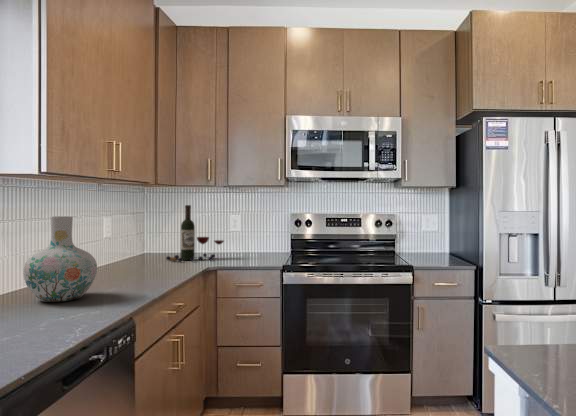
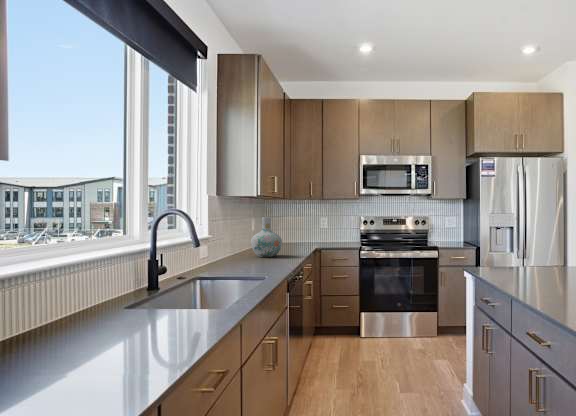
wine bottle: present [166,205,224,262] -> none [285,211,320,245]

